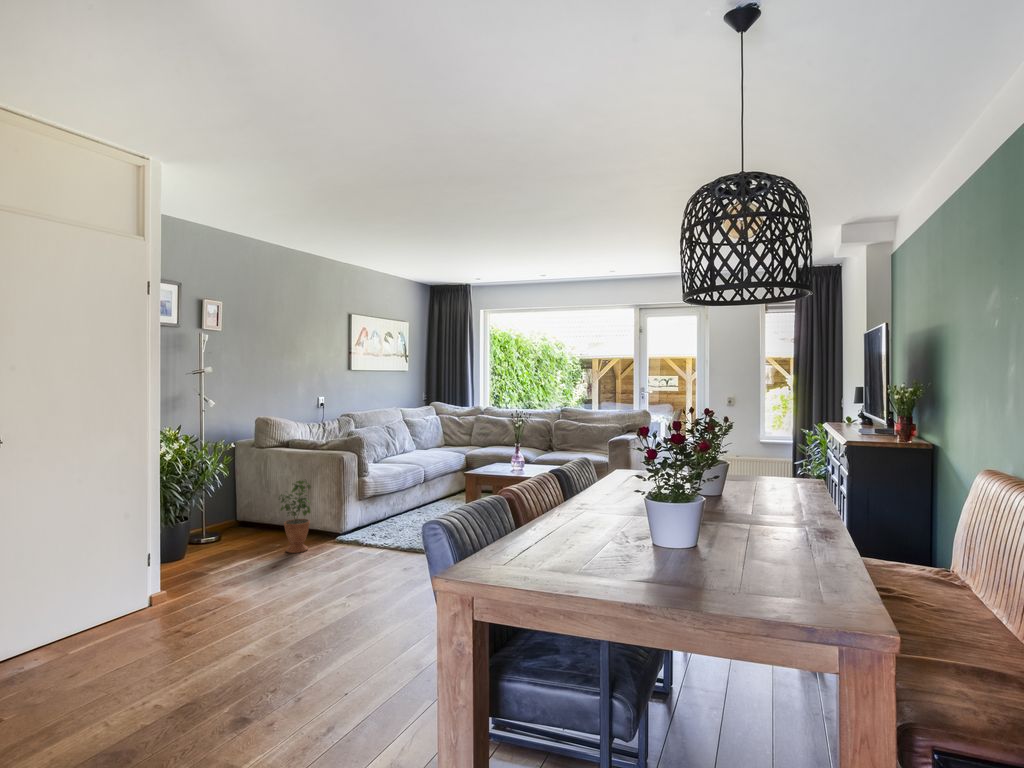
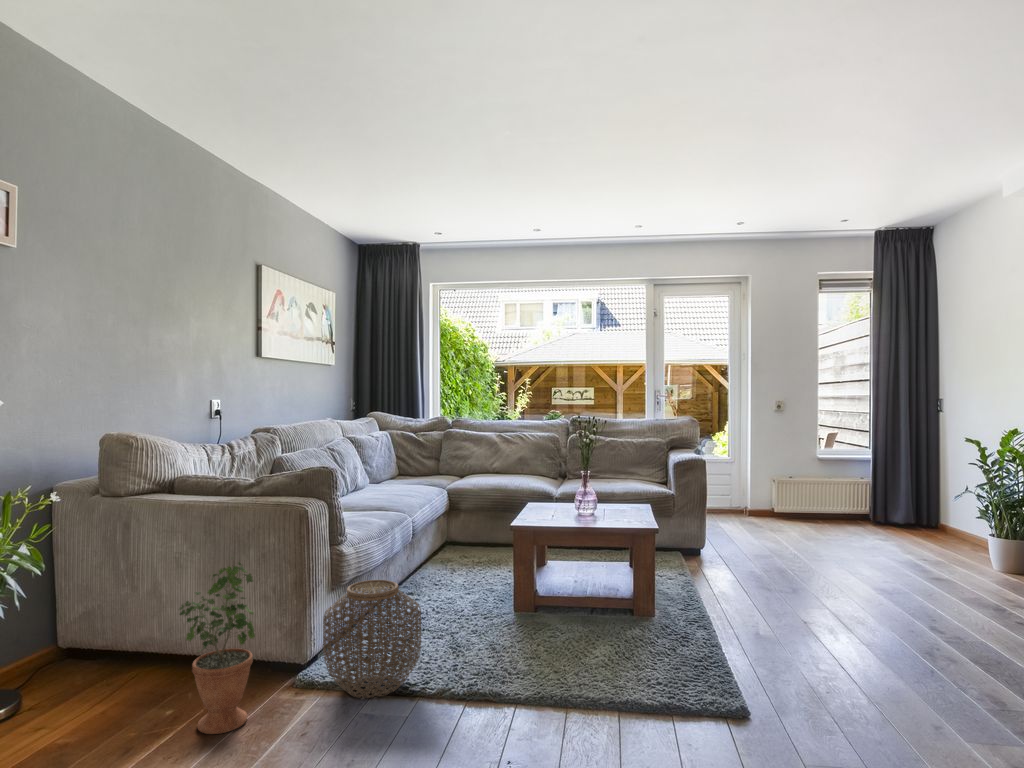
woven basket: none [344,493,392,547] -> present [323,580,421,698]

